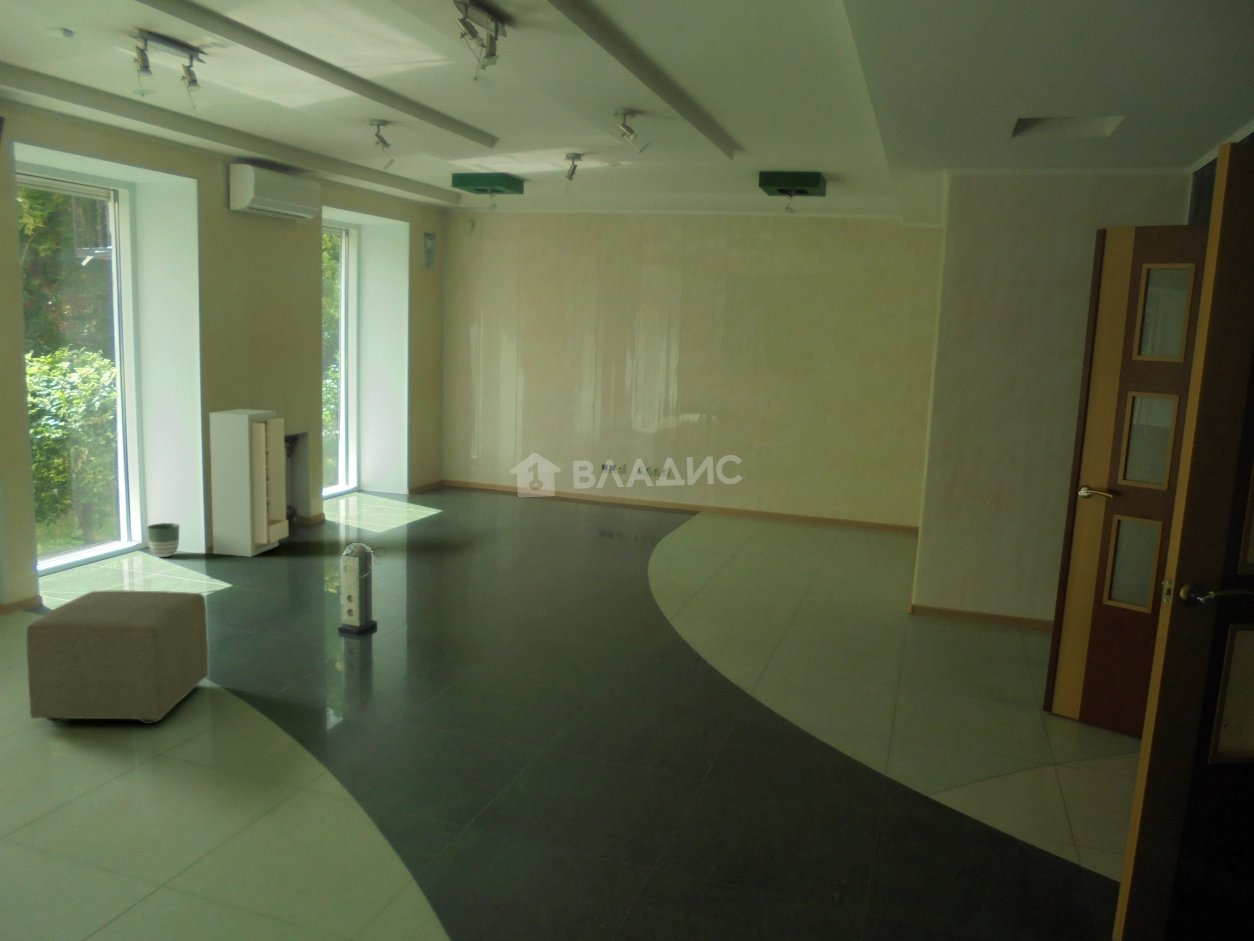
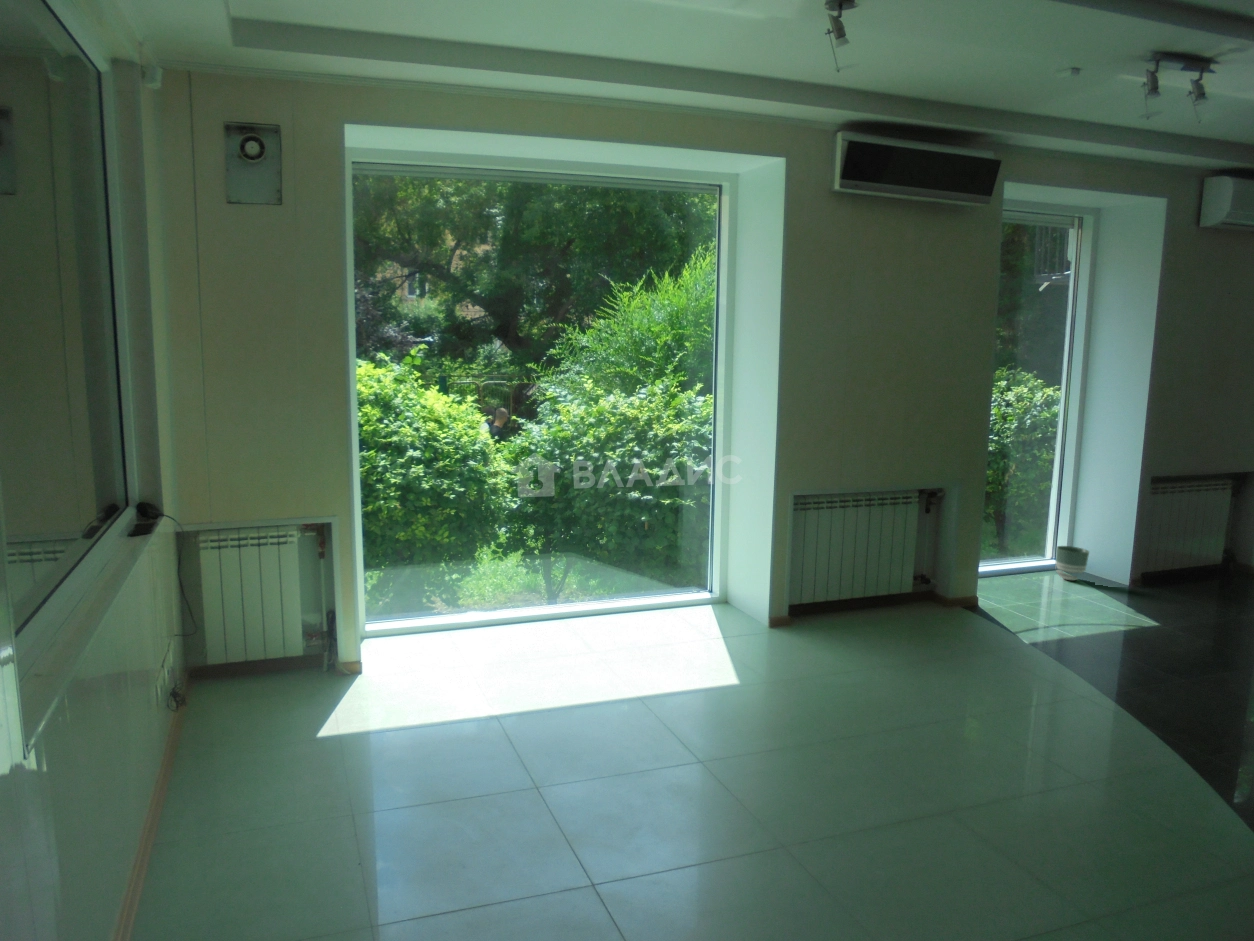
storage cabinet: present [210,409,288,557] -> none [1121,440,1229,600]
ottoman: present [26,590,208,724] -> none [965,598,1158,757]

